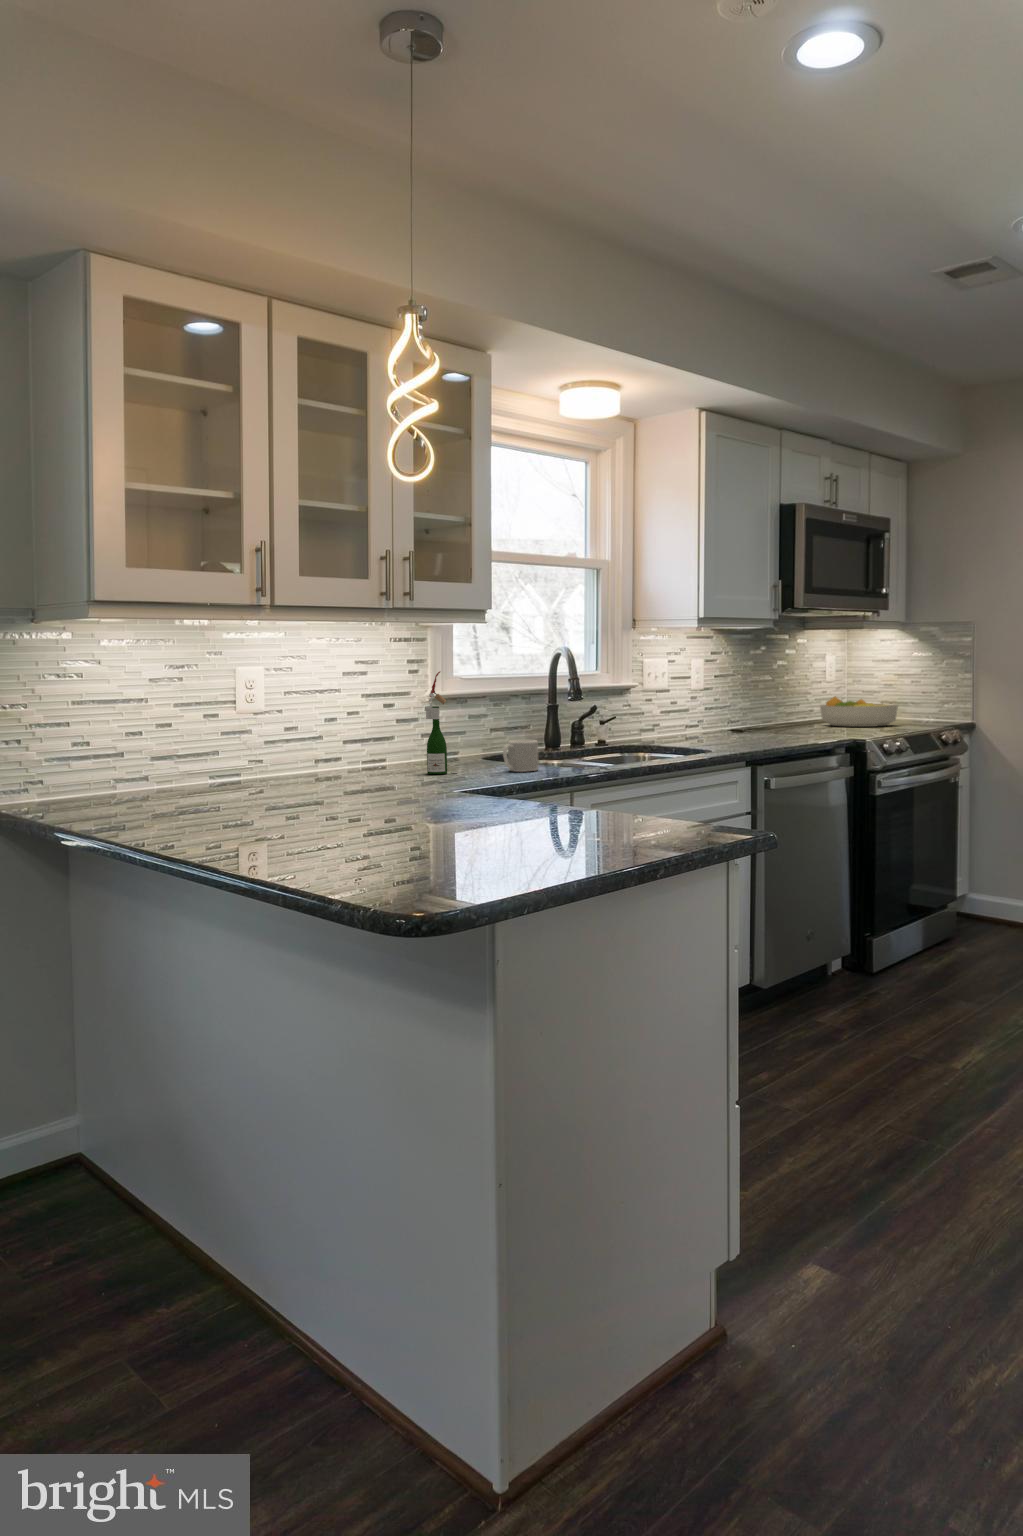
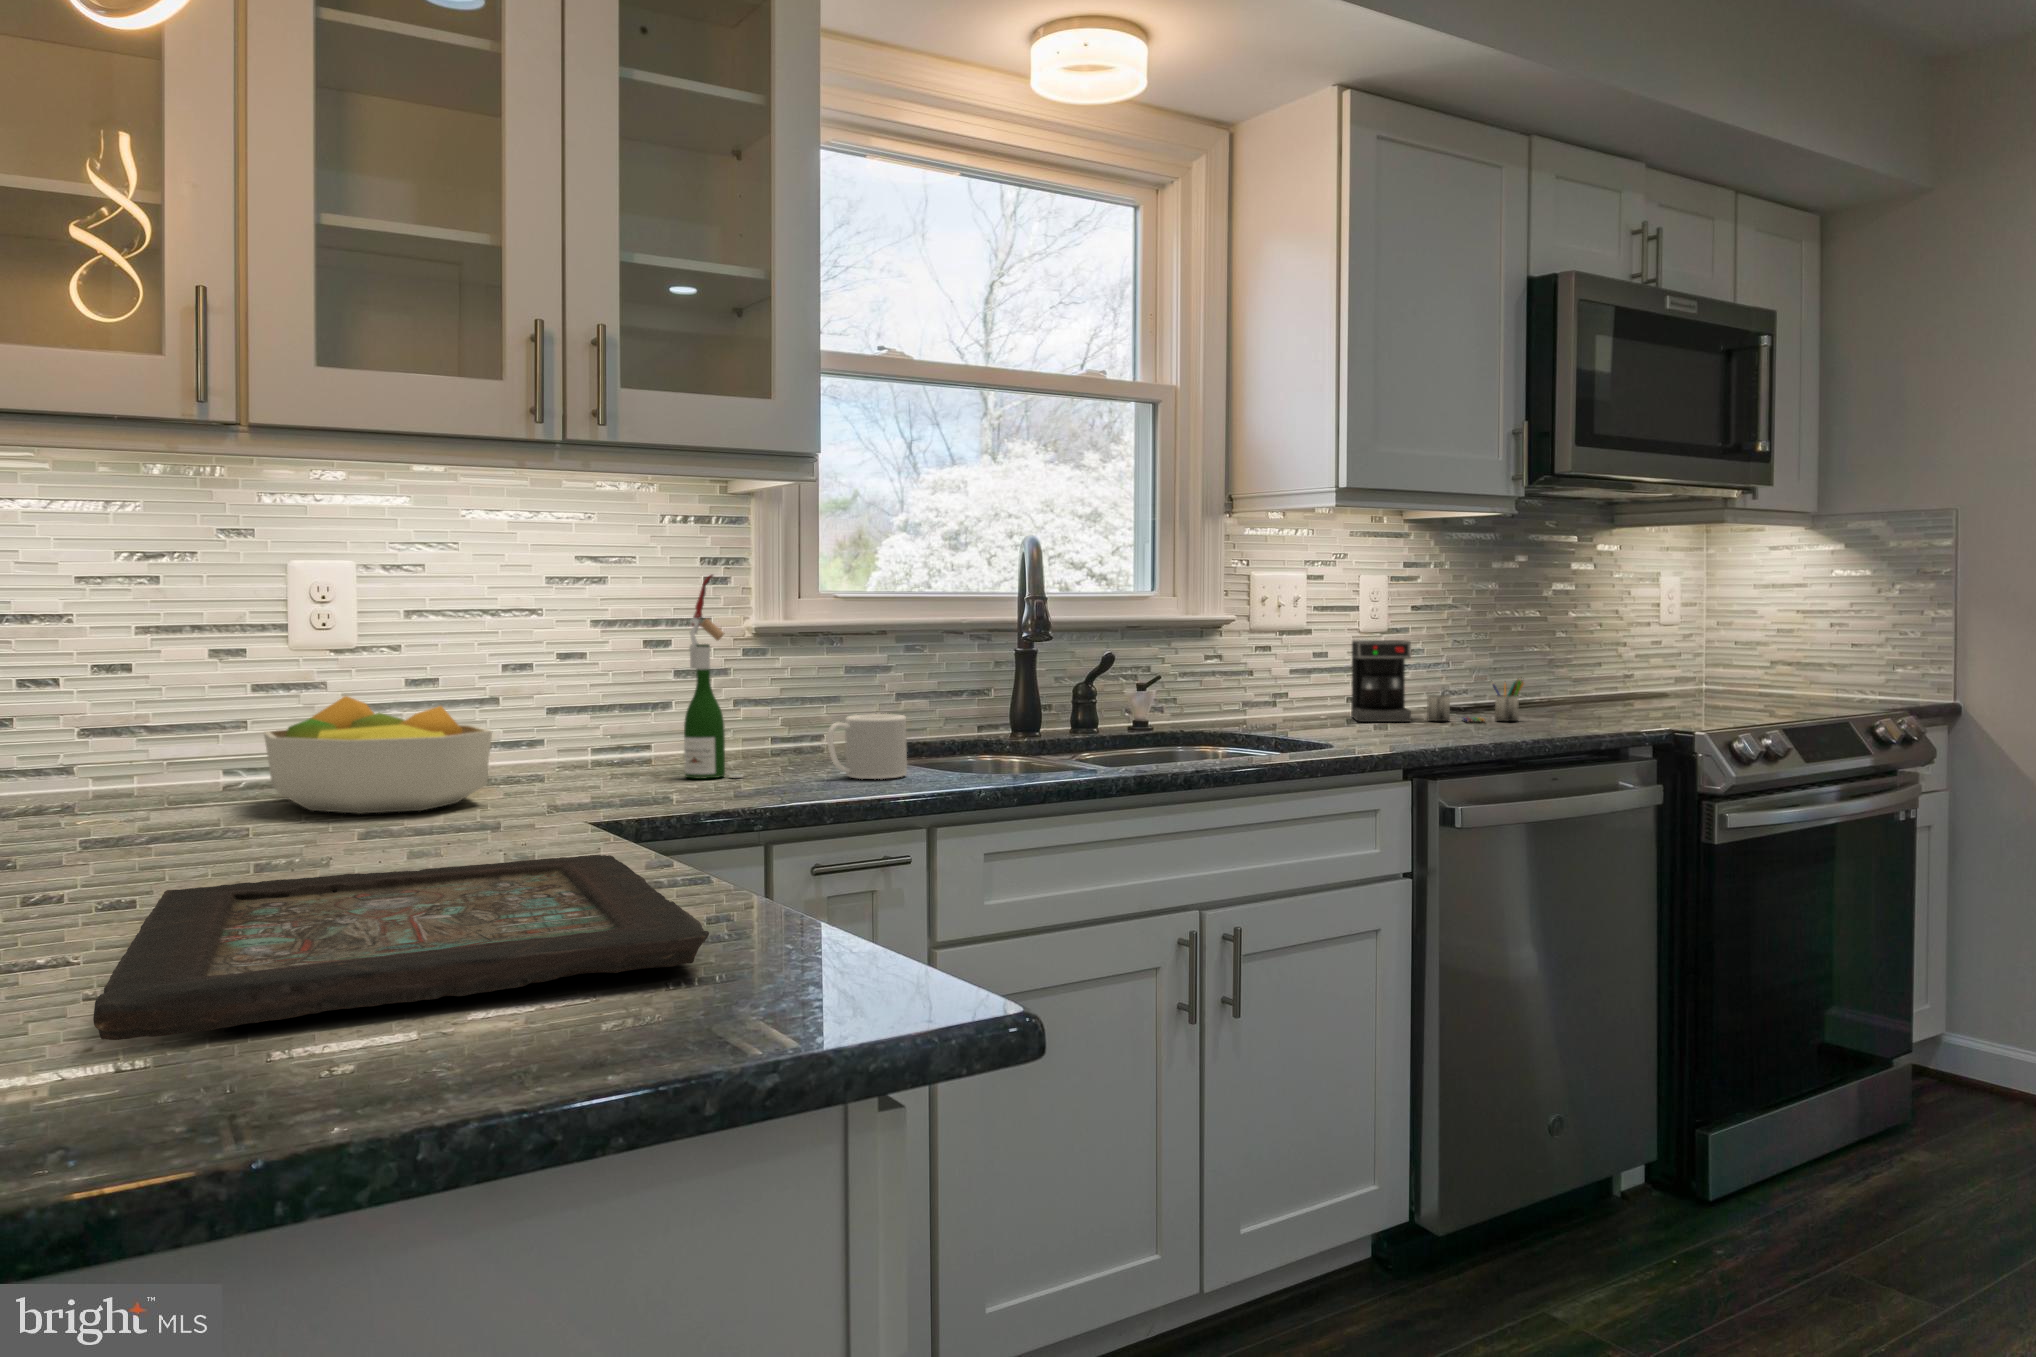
coffee maker: none [688,695,780,739] -> present [1351,640,1524,722]
fruit bowl: present [820,696,898,727] -> present [264,696,492,814]
decorative tray: none [407,798,662,848] -> present [93,855,709,1040]

